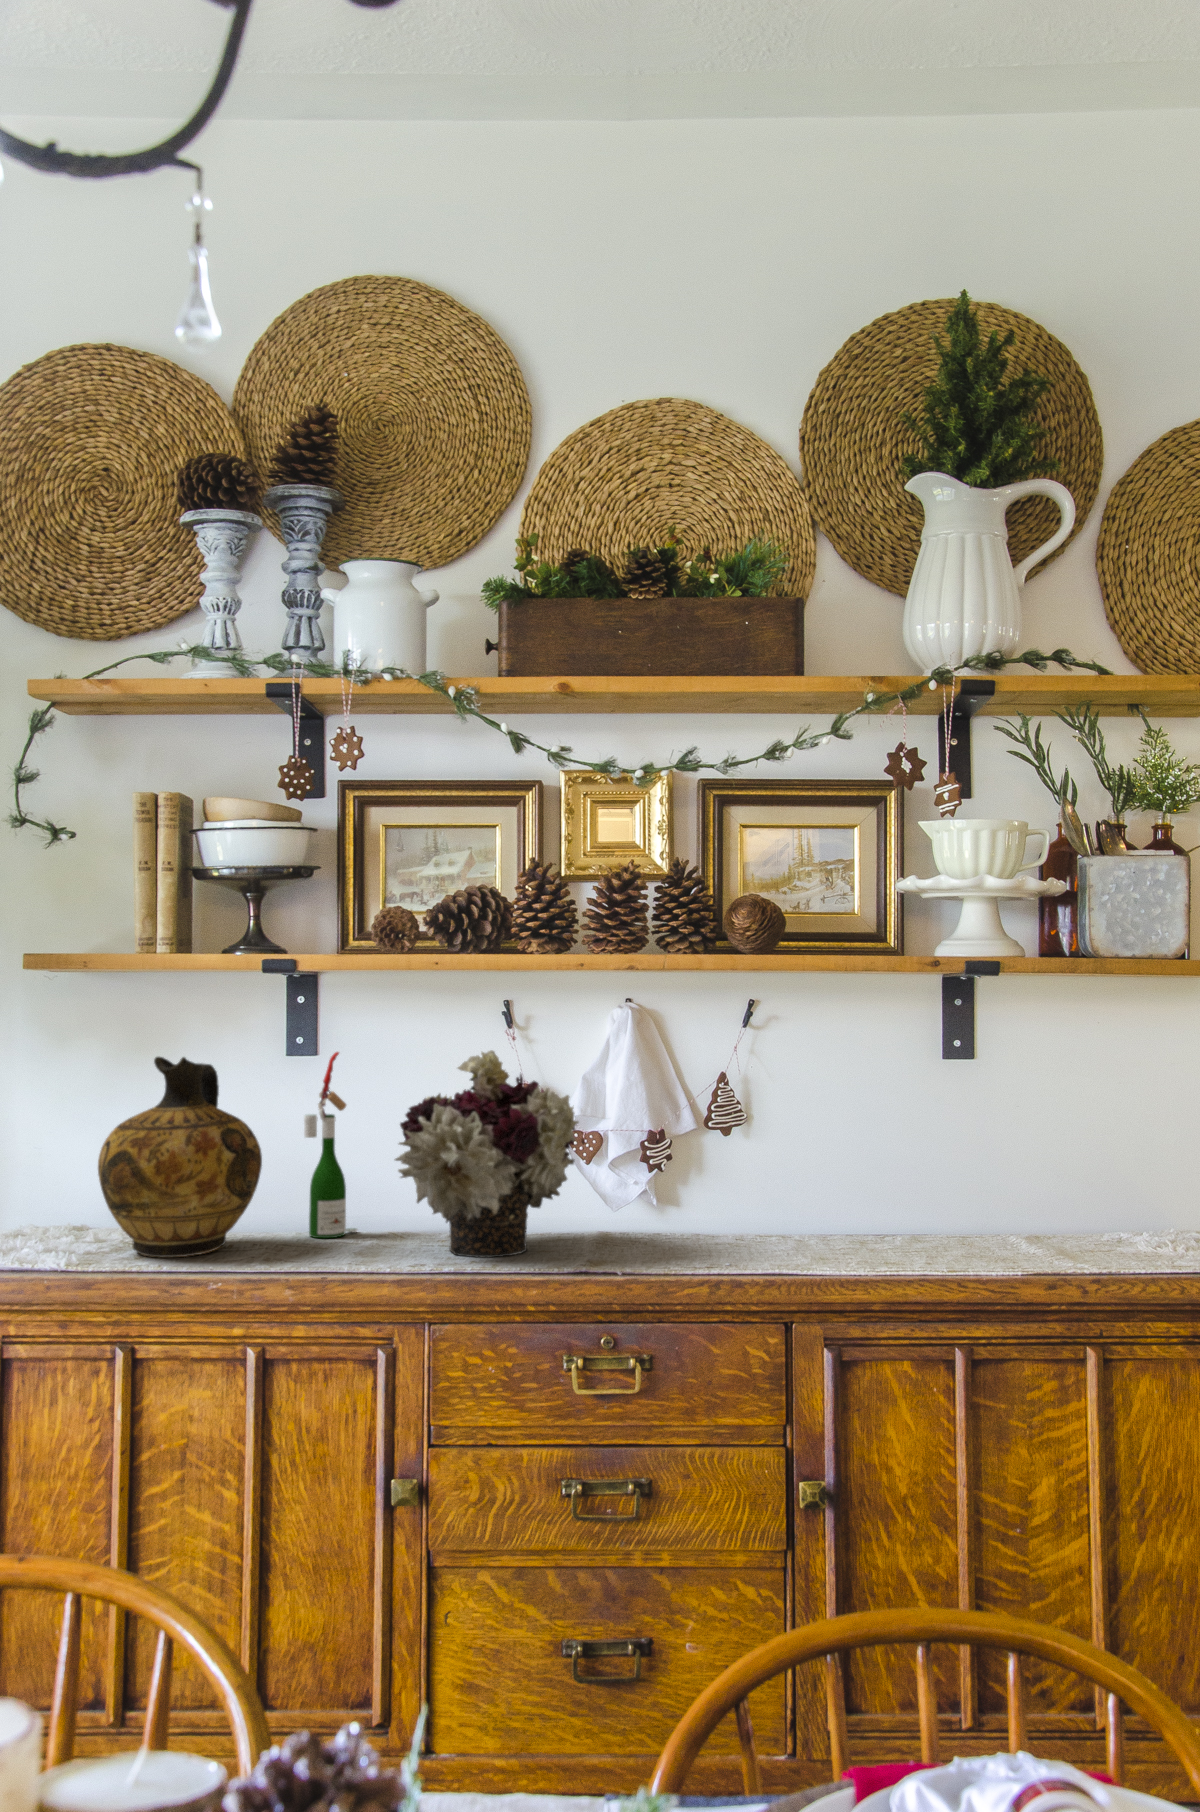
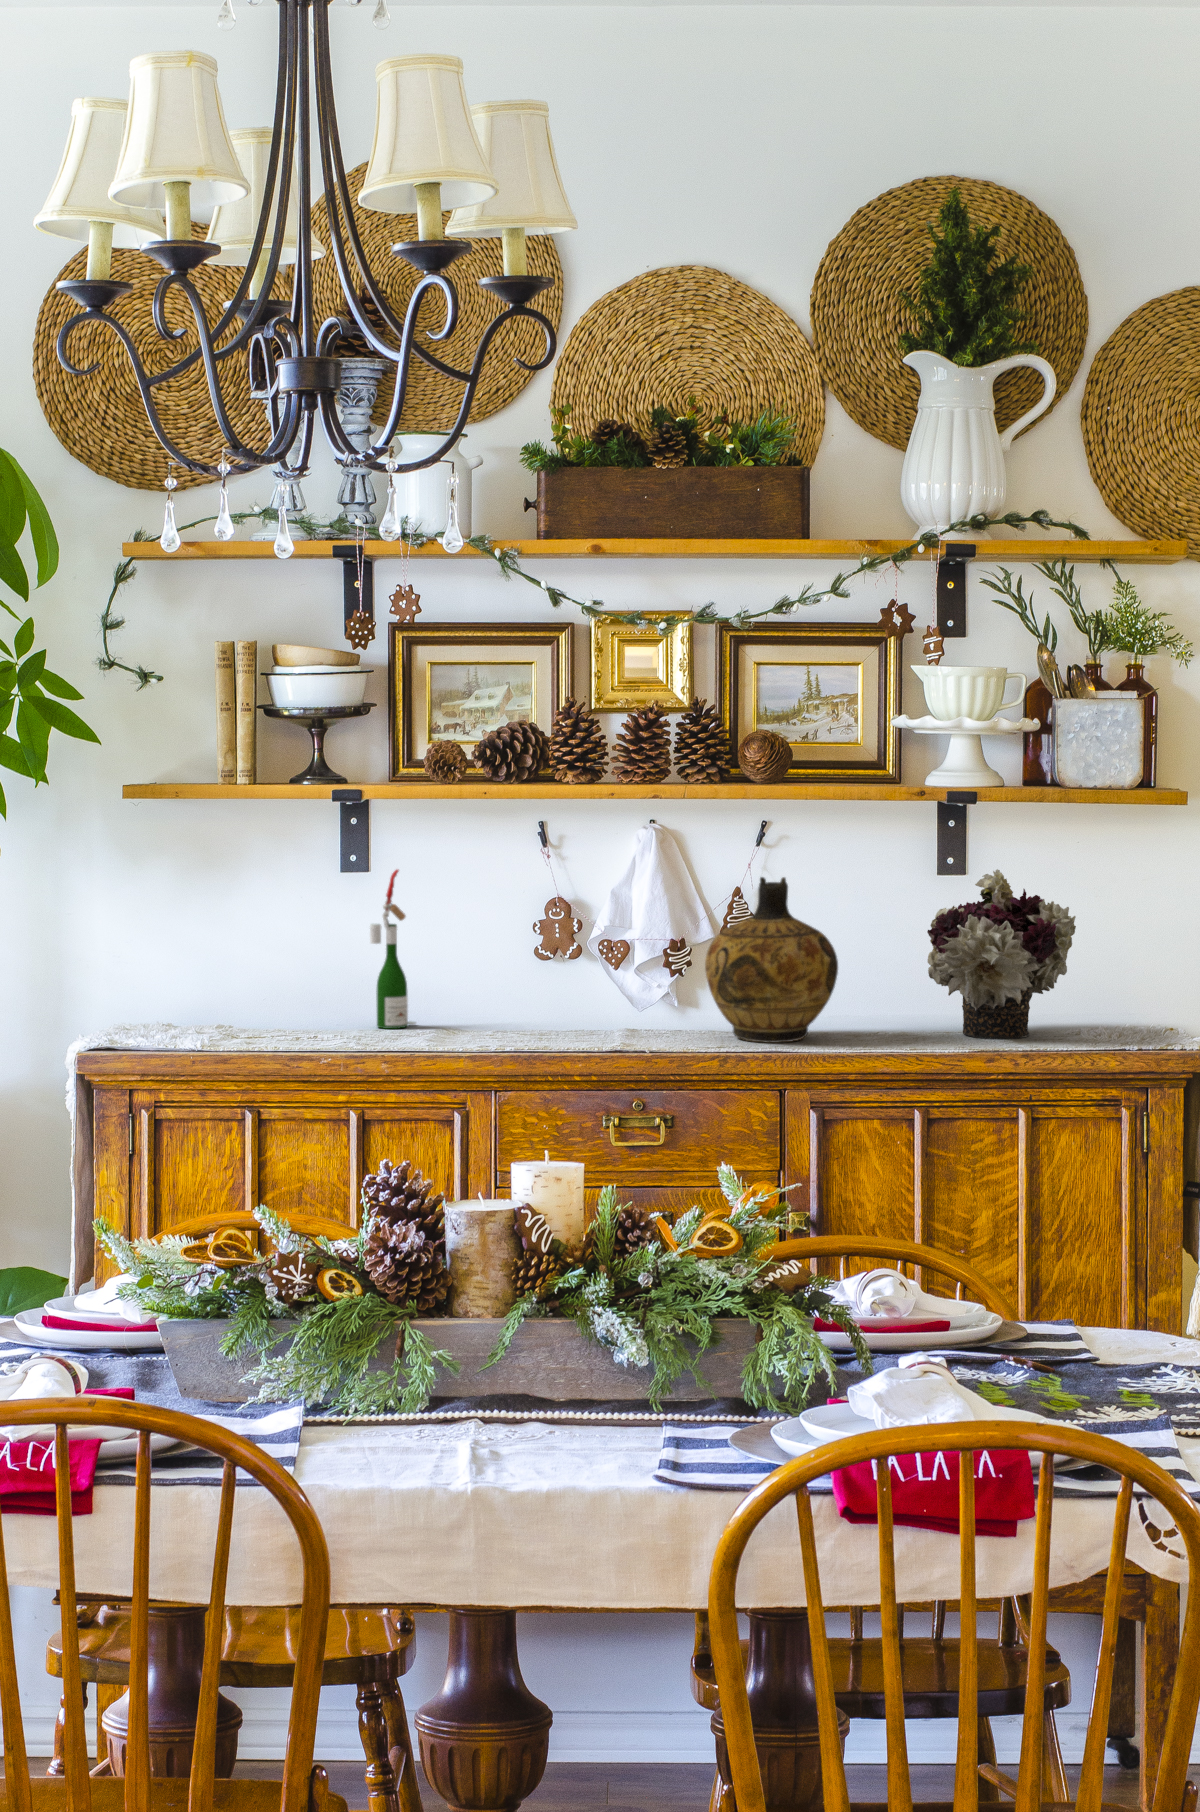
flower arrangement: present [394,1050,579,1257] -> present [927,869,1076,1039]
ceramic jug: present [98,1057,262,1257] -> present [705,877,838,1043]

